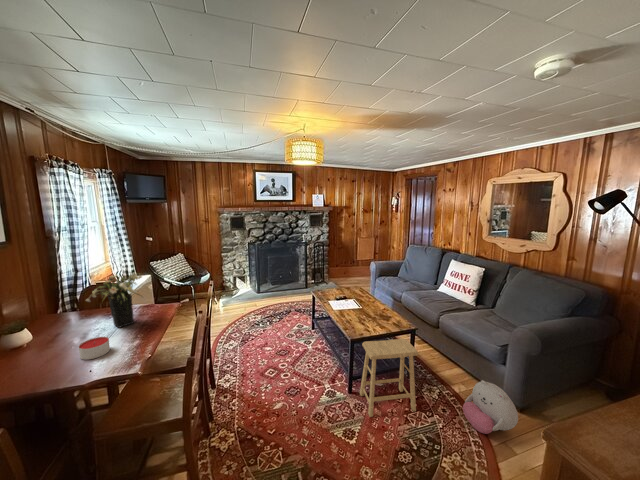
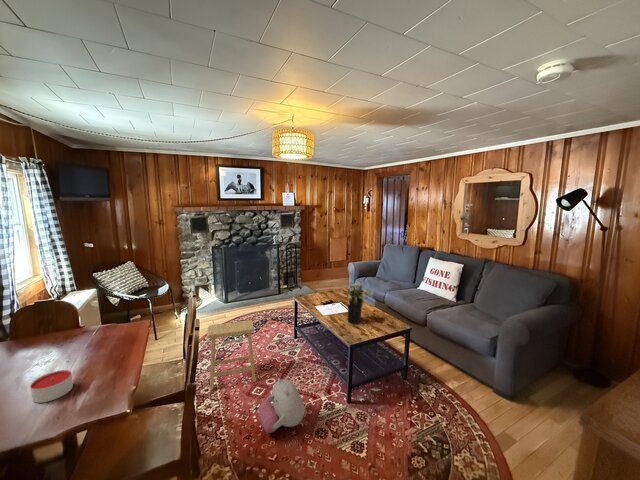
flower arrangement: present [86,274,142,328] -> present [346,282,373,324]
footstool: present [360,339,418,417] -> present [207,320,256,391]
plush toy: present [463,380,518,434] -> present [259,378,305,433]

